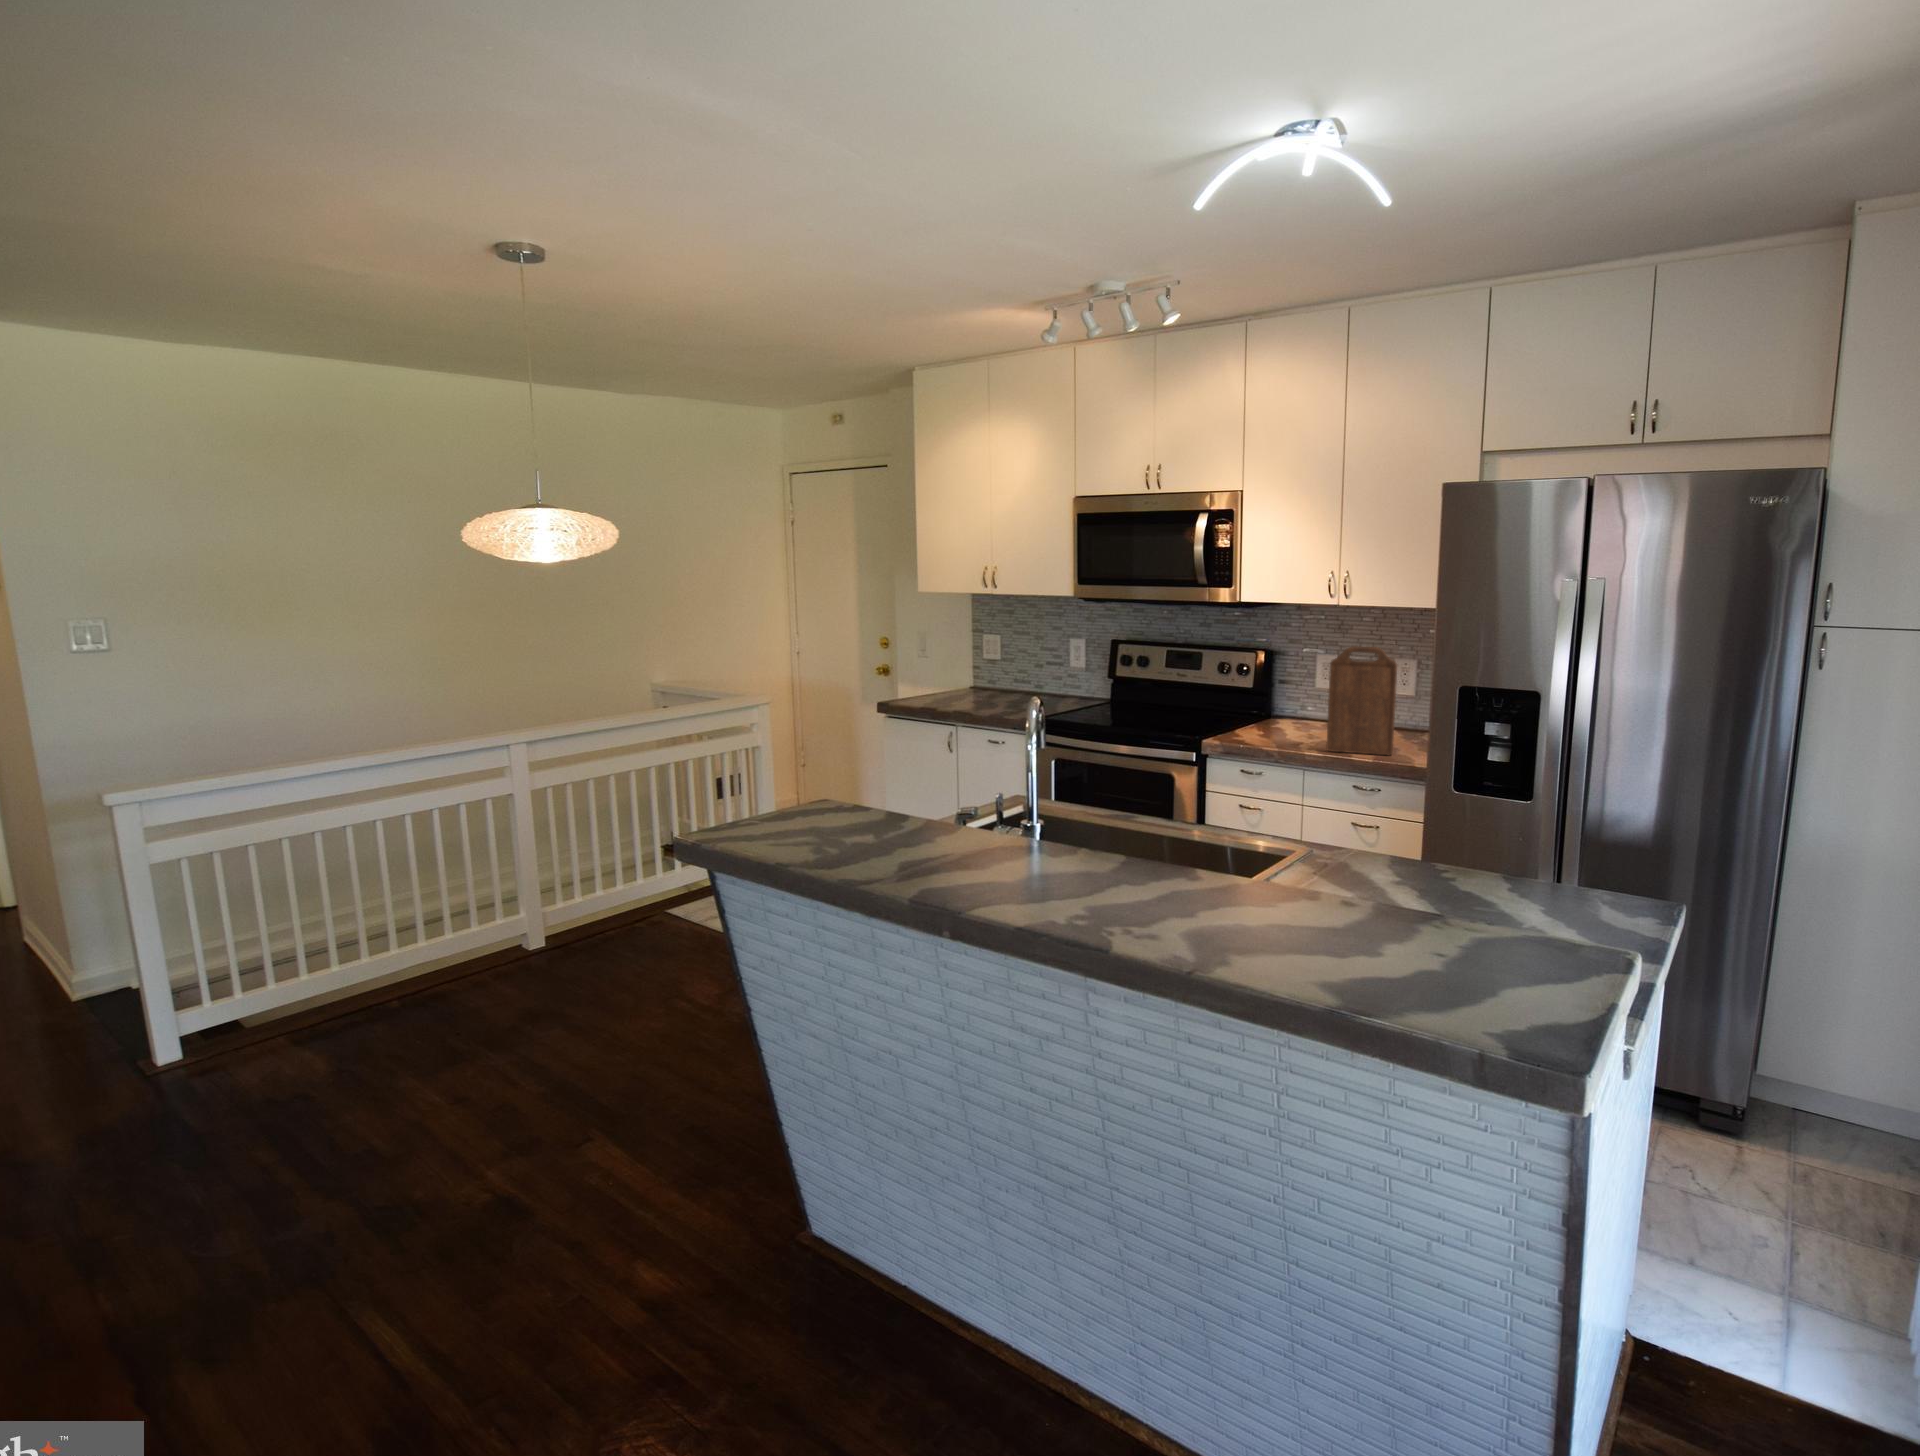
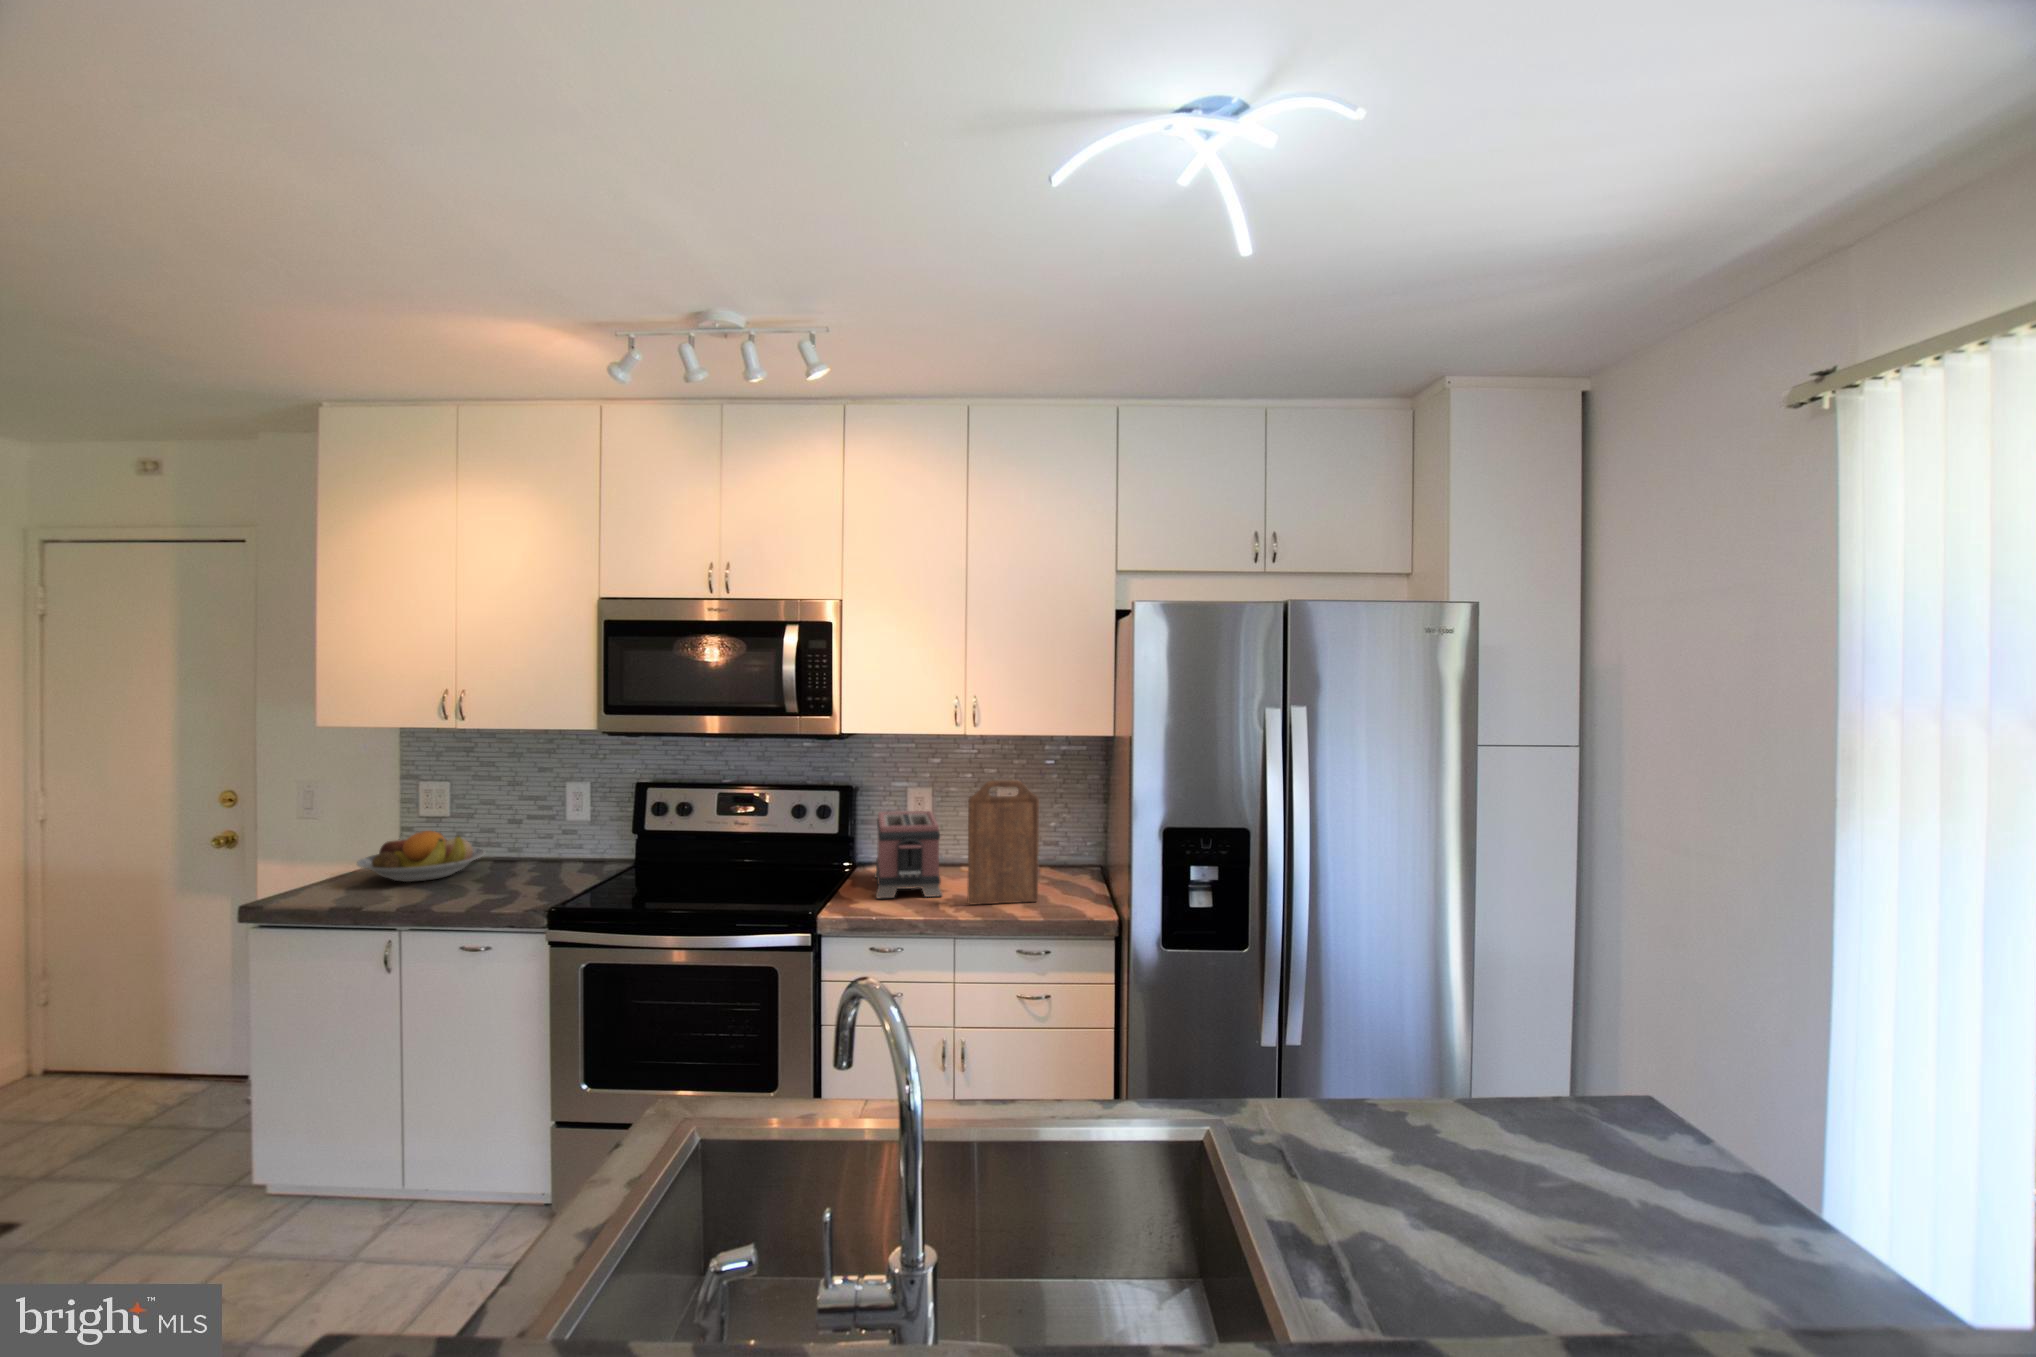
fruit bowl: none [940,667,1016,701] -> present [357,831,485,882]
toaster: none [1257,672,1333,744] -> present [874,811,942,898]

